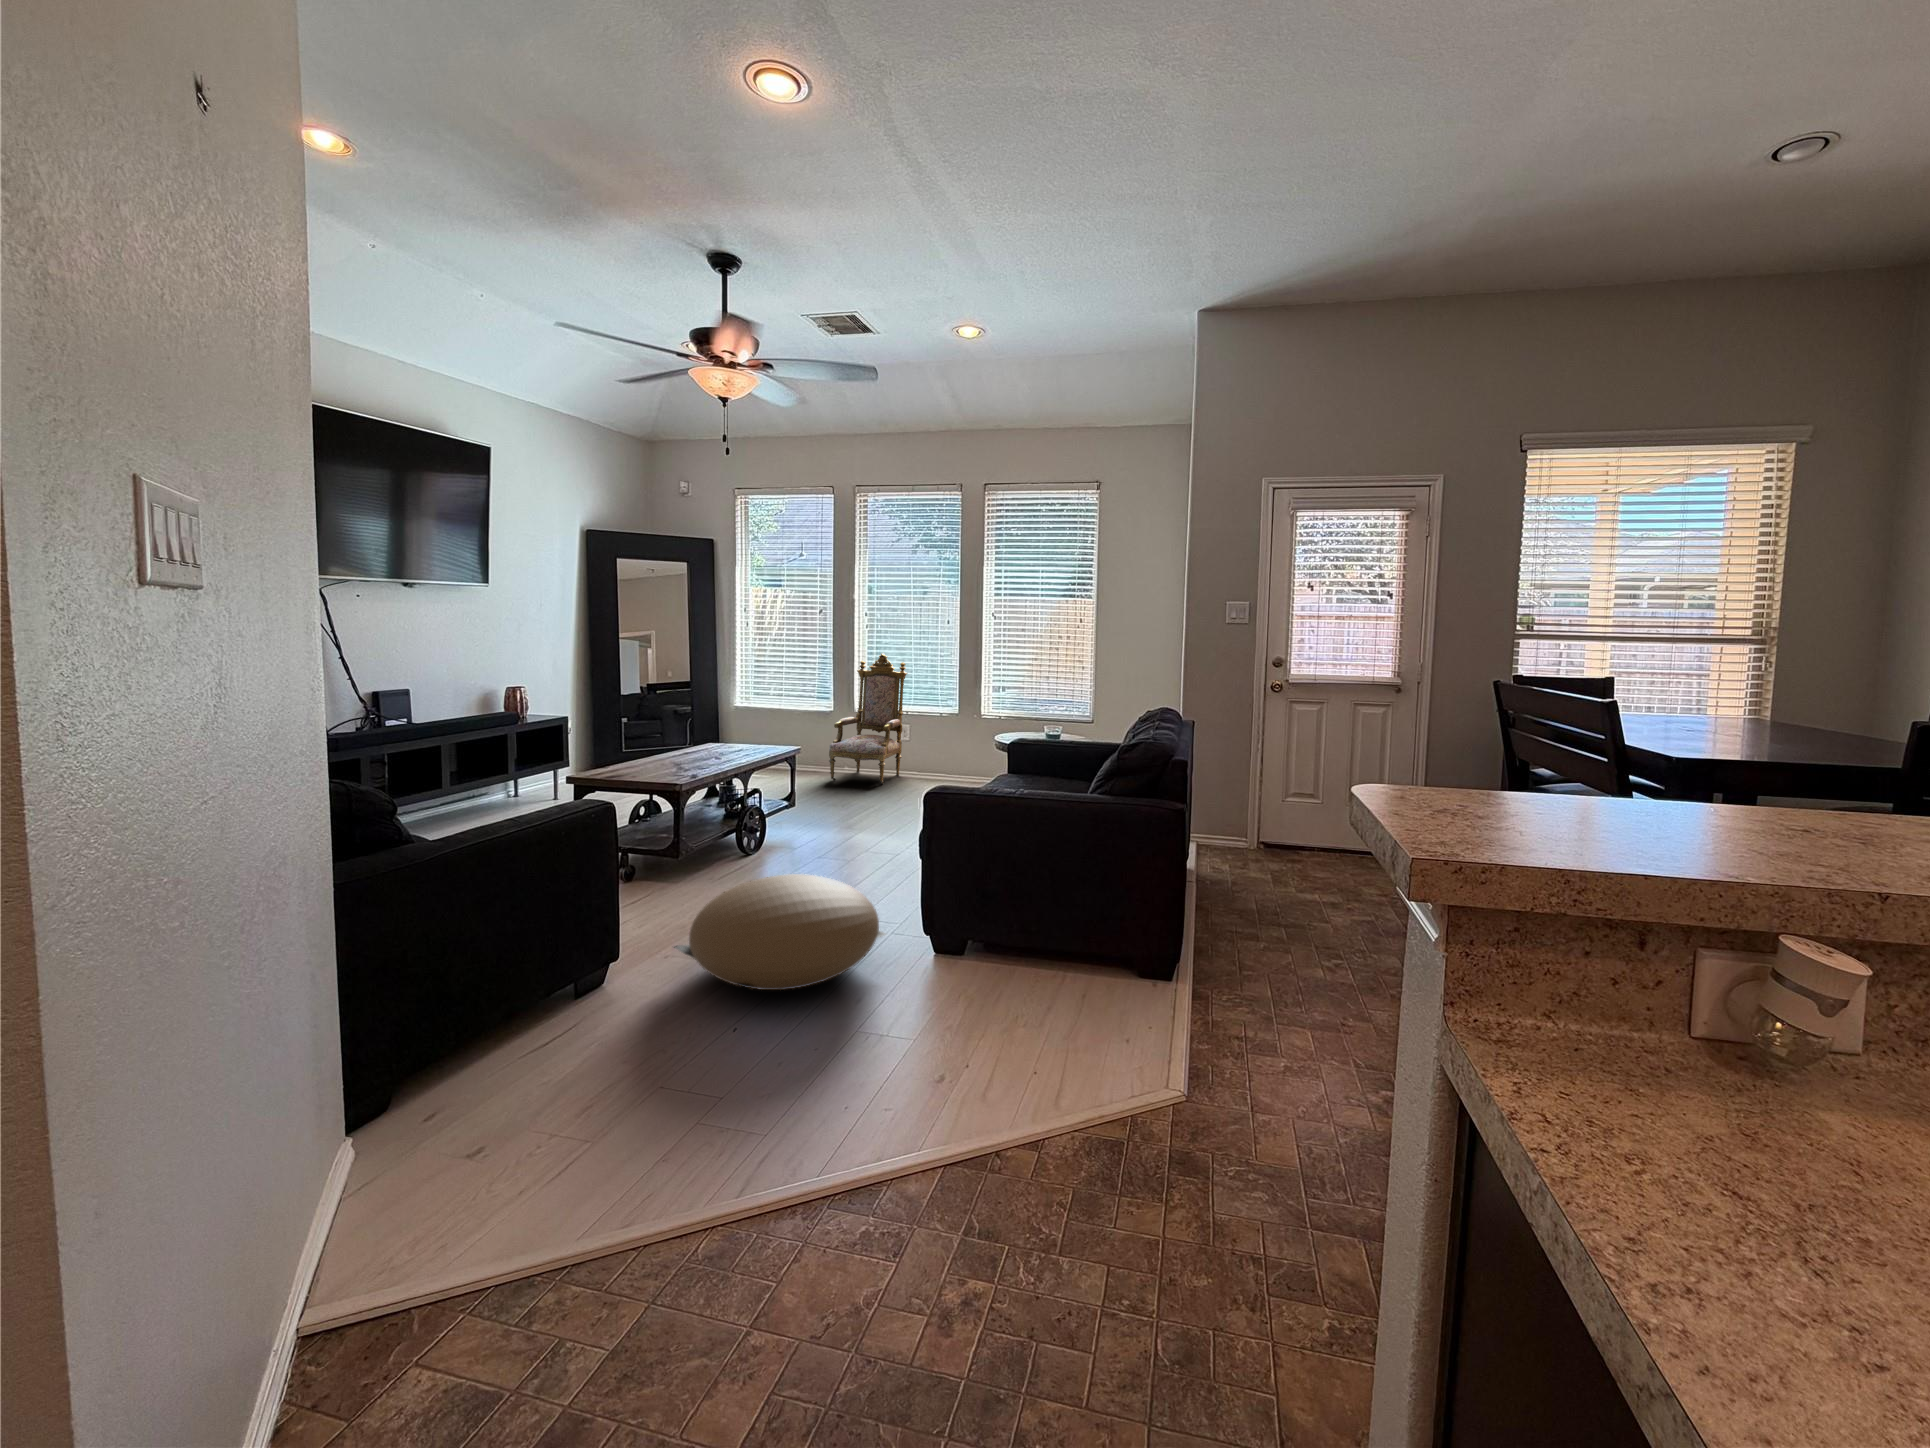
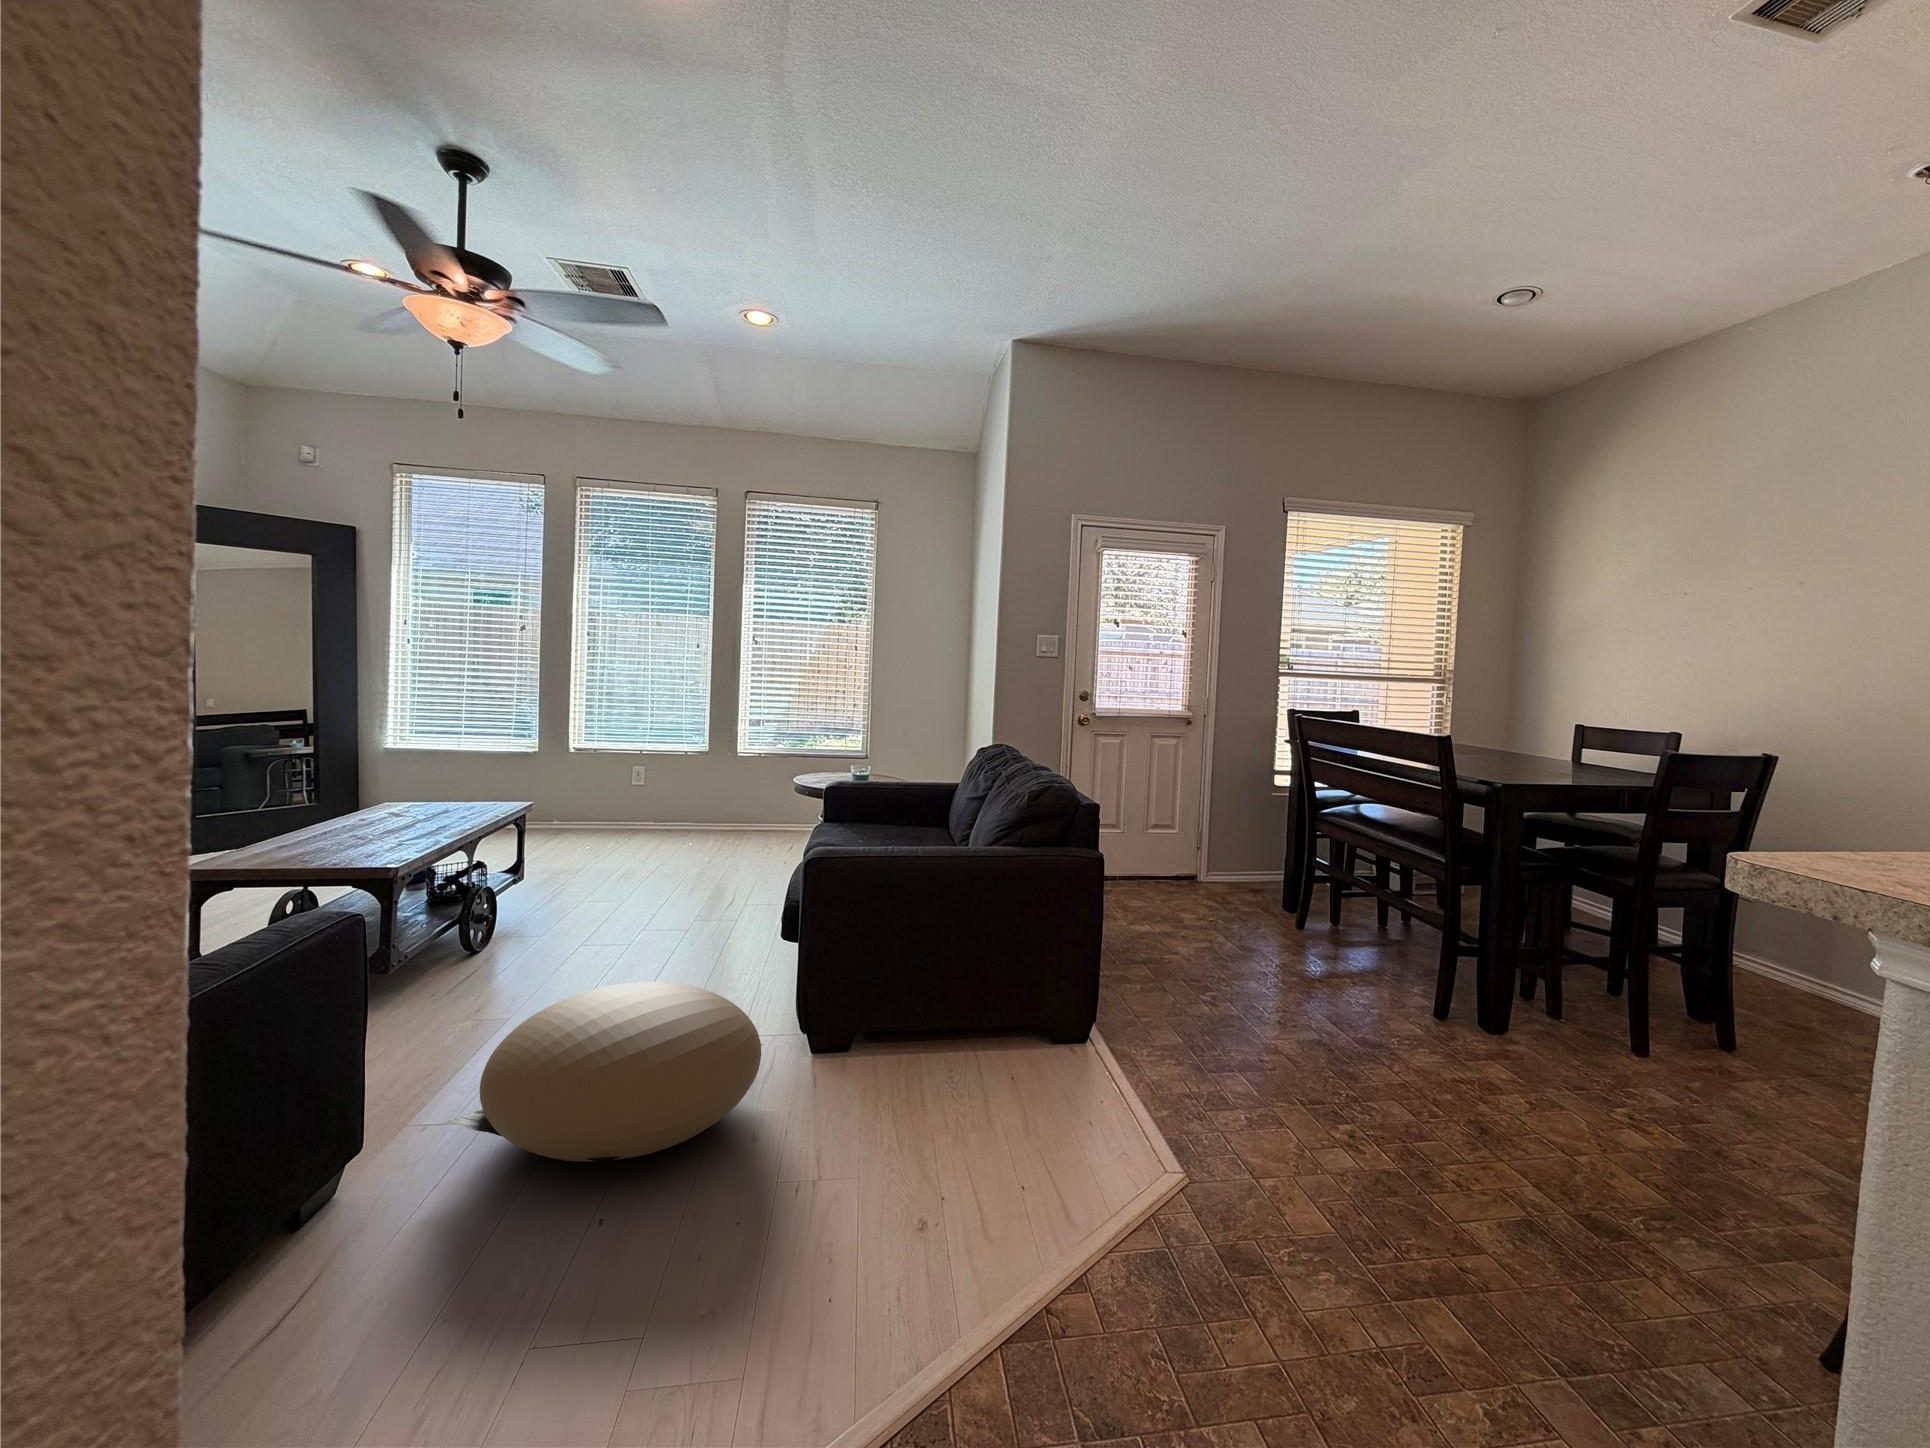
armchair: present [829,653,907,784] -> none [542,680,647,841]

